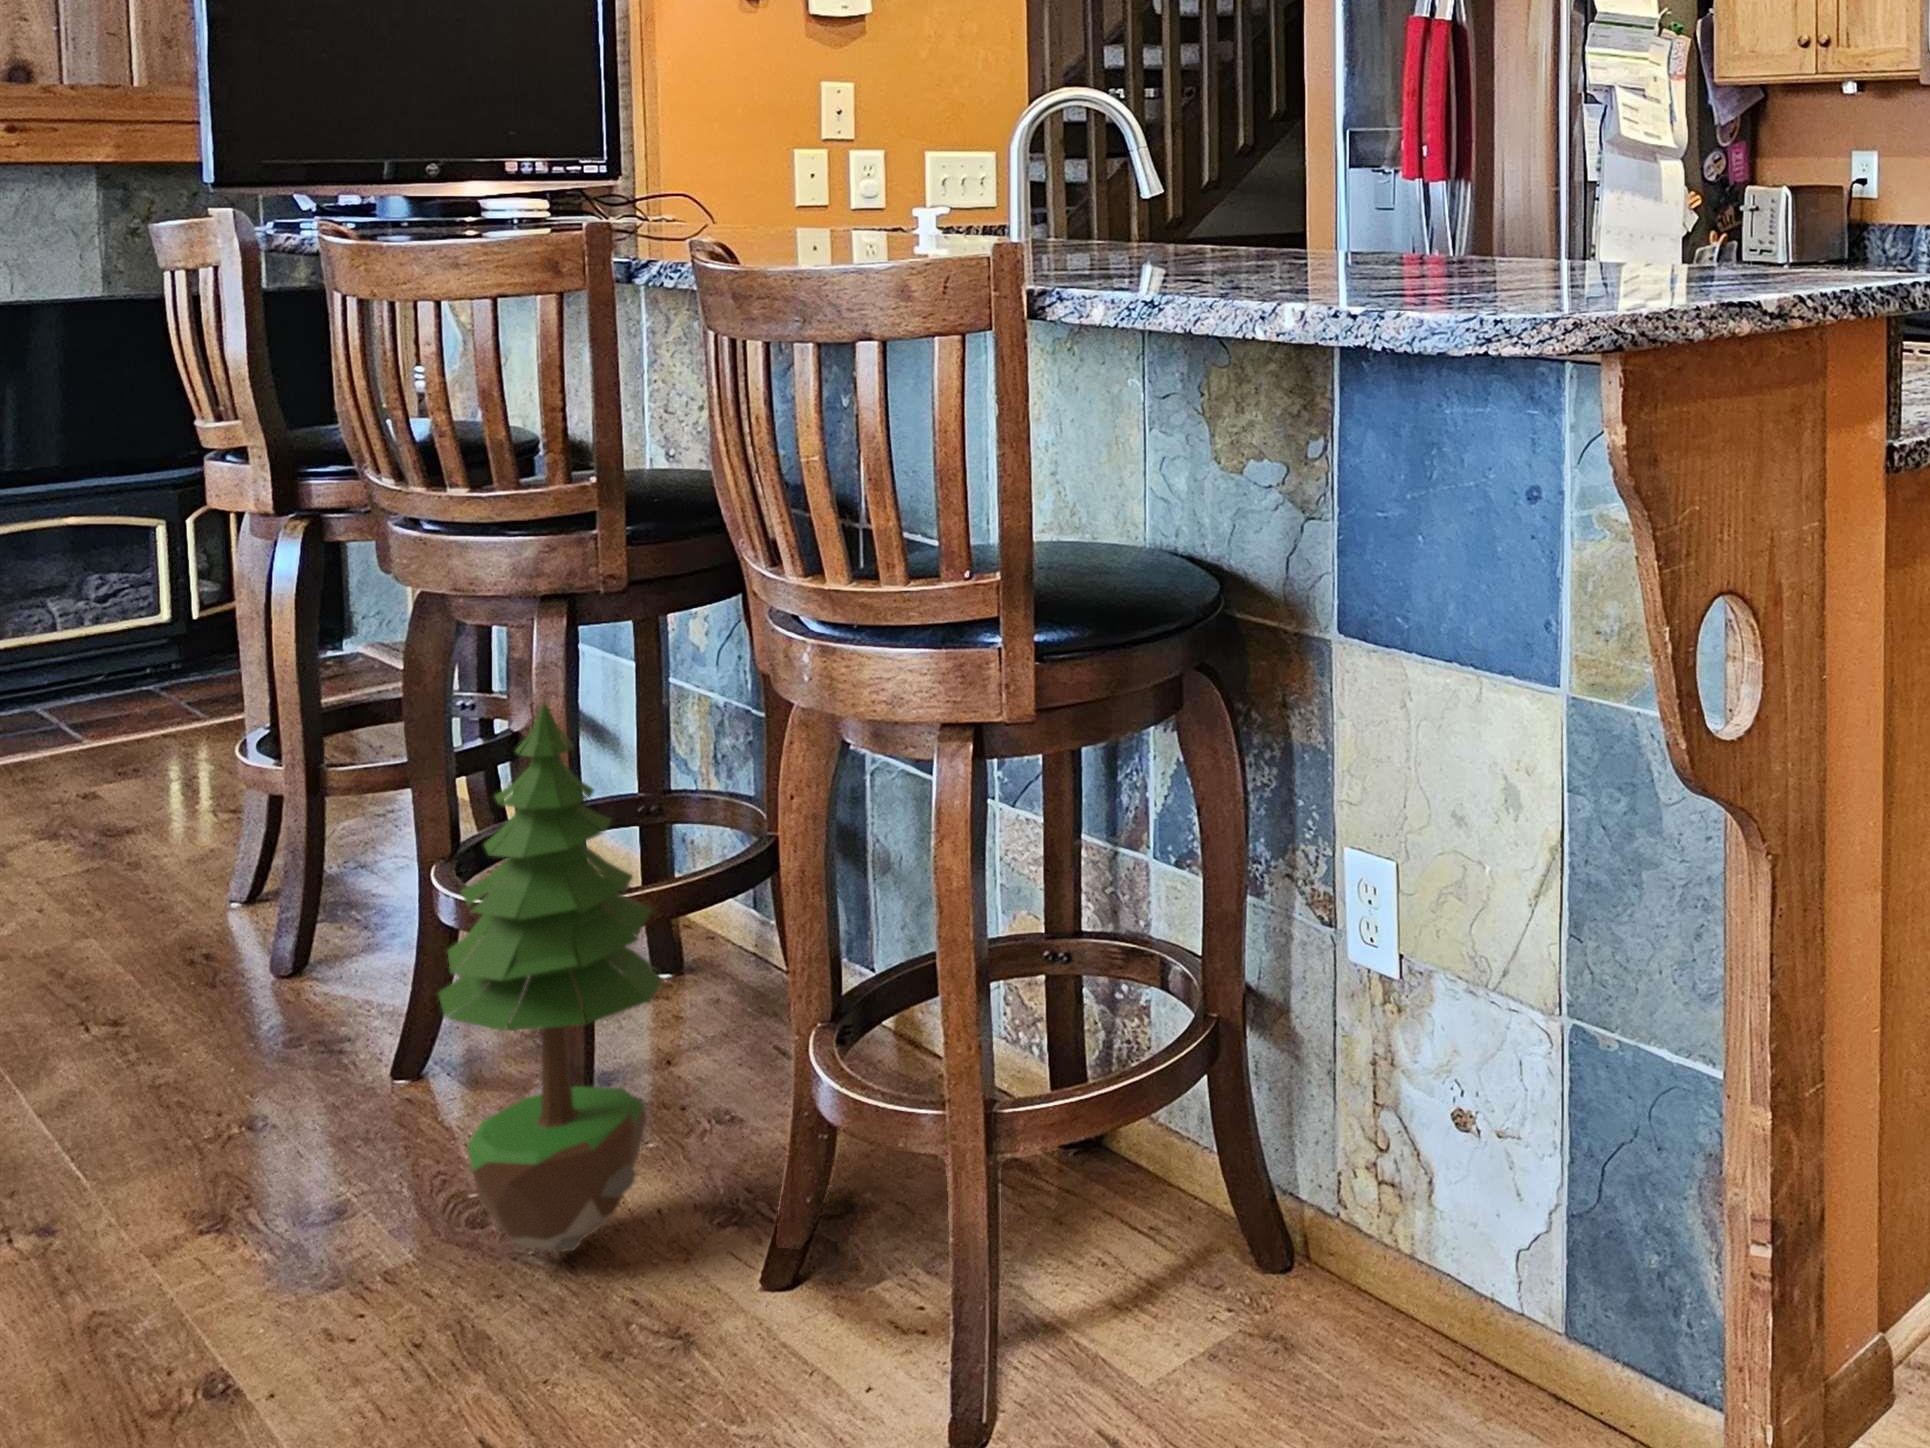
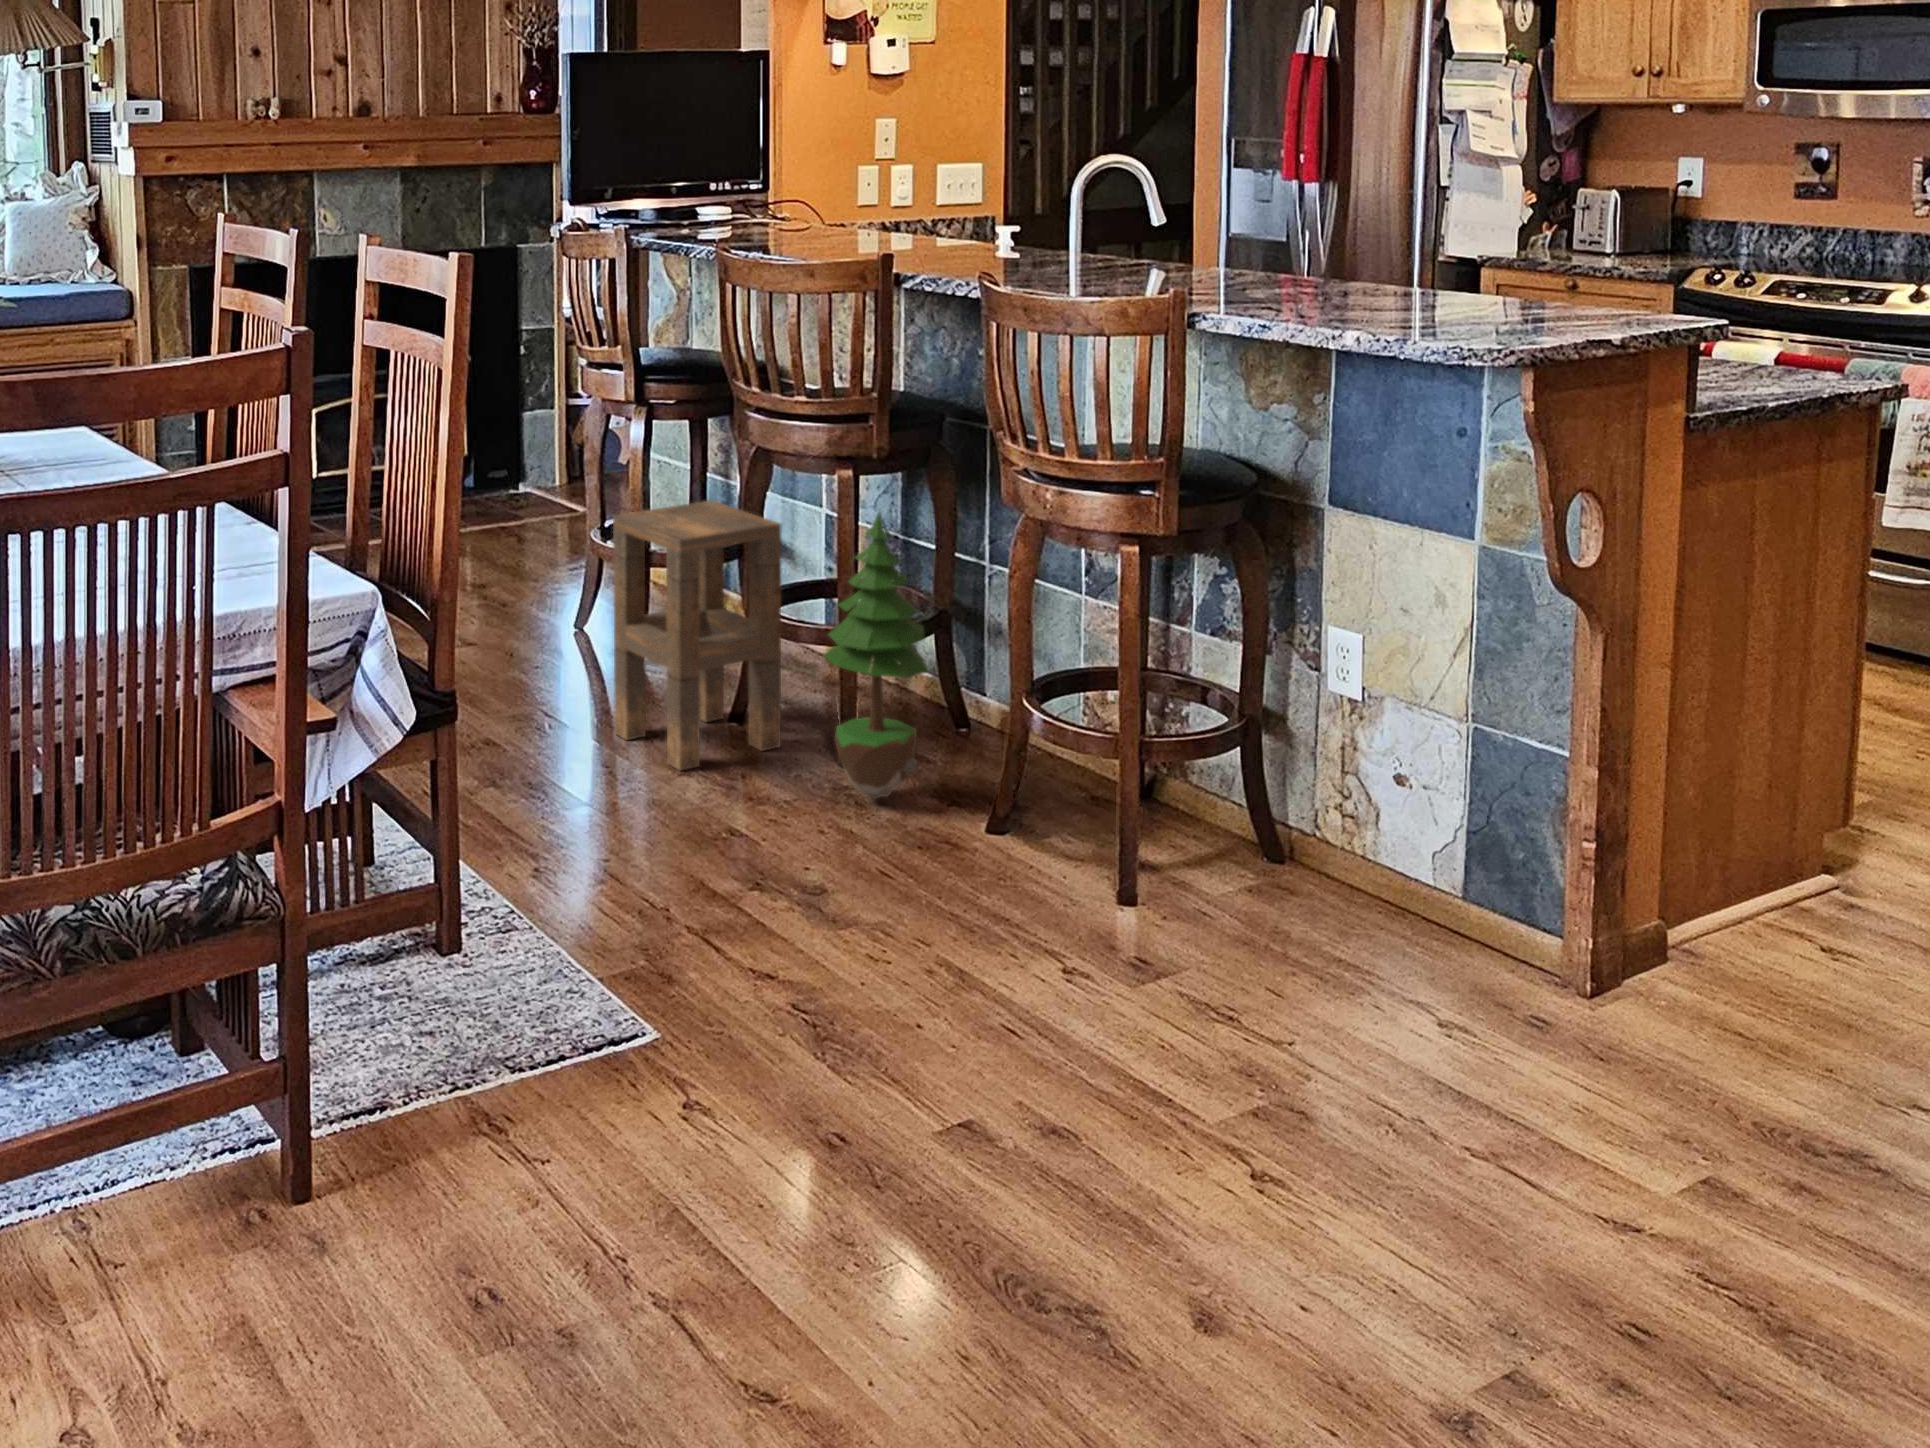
side table: none [73,690,438,1244] -> present [613,501,782,771]

